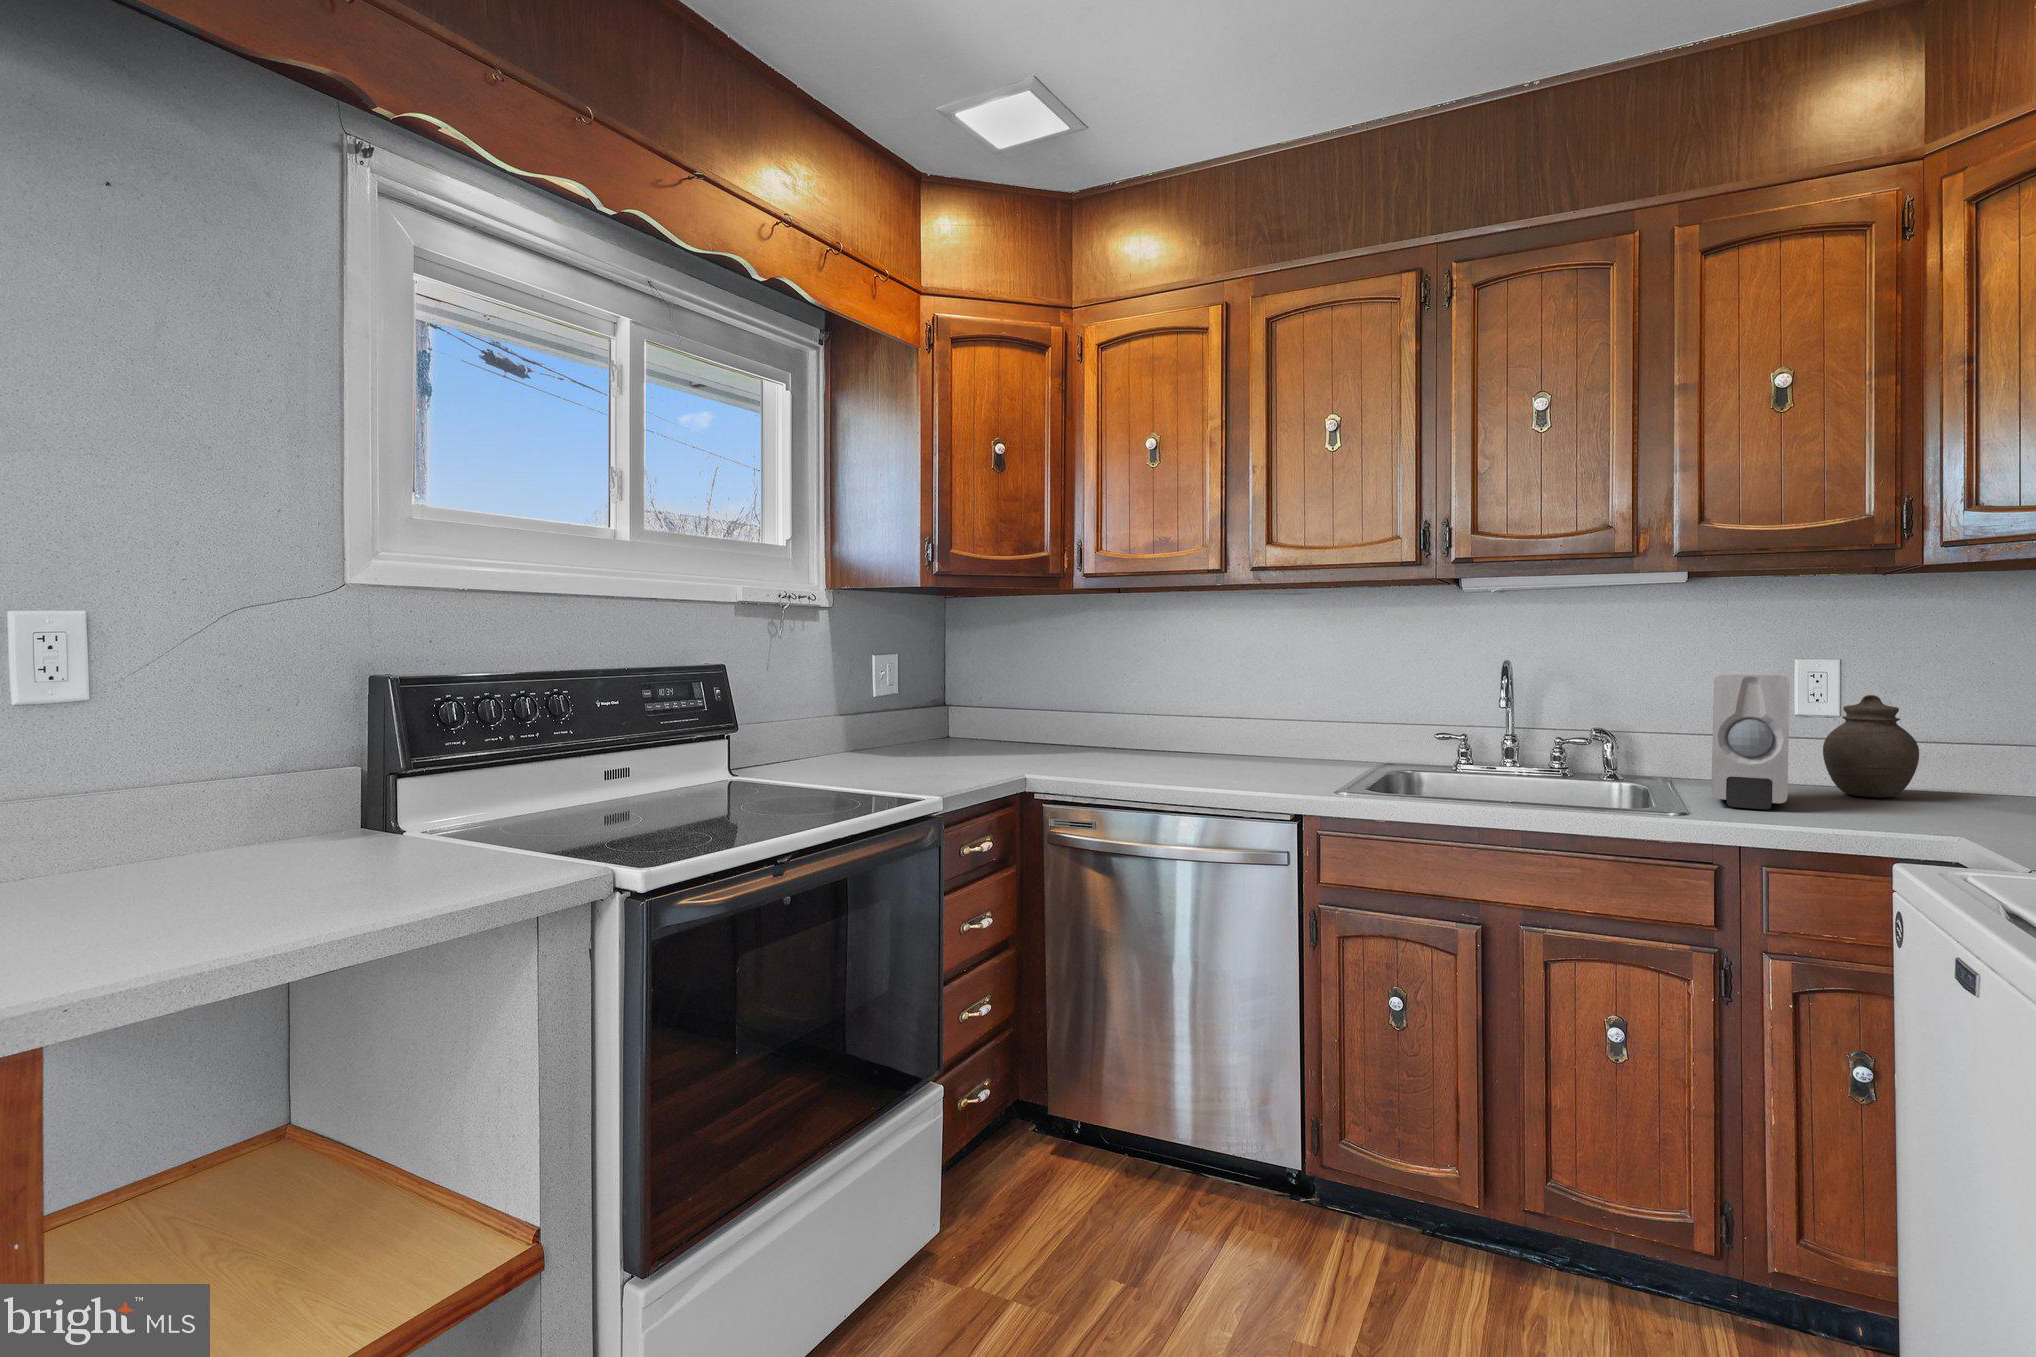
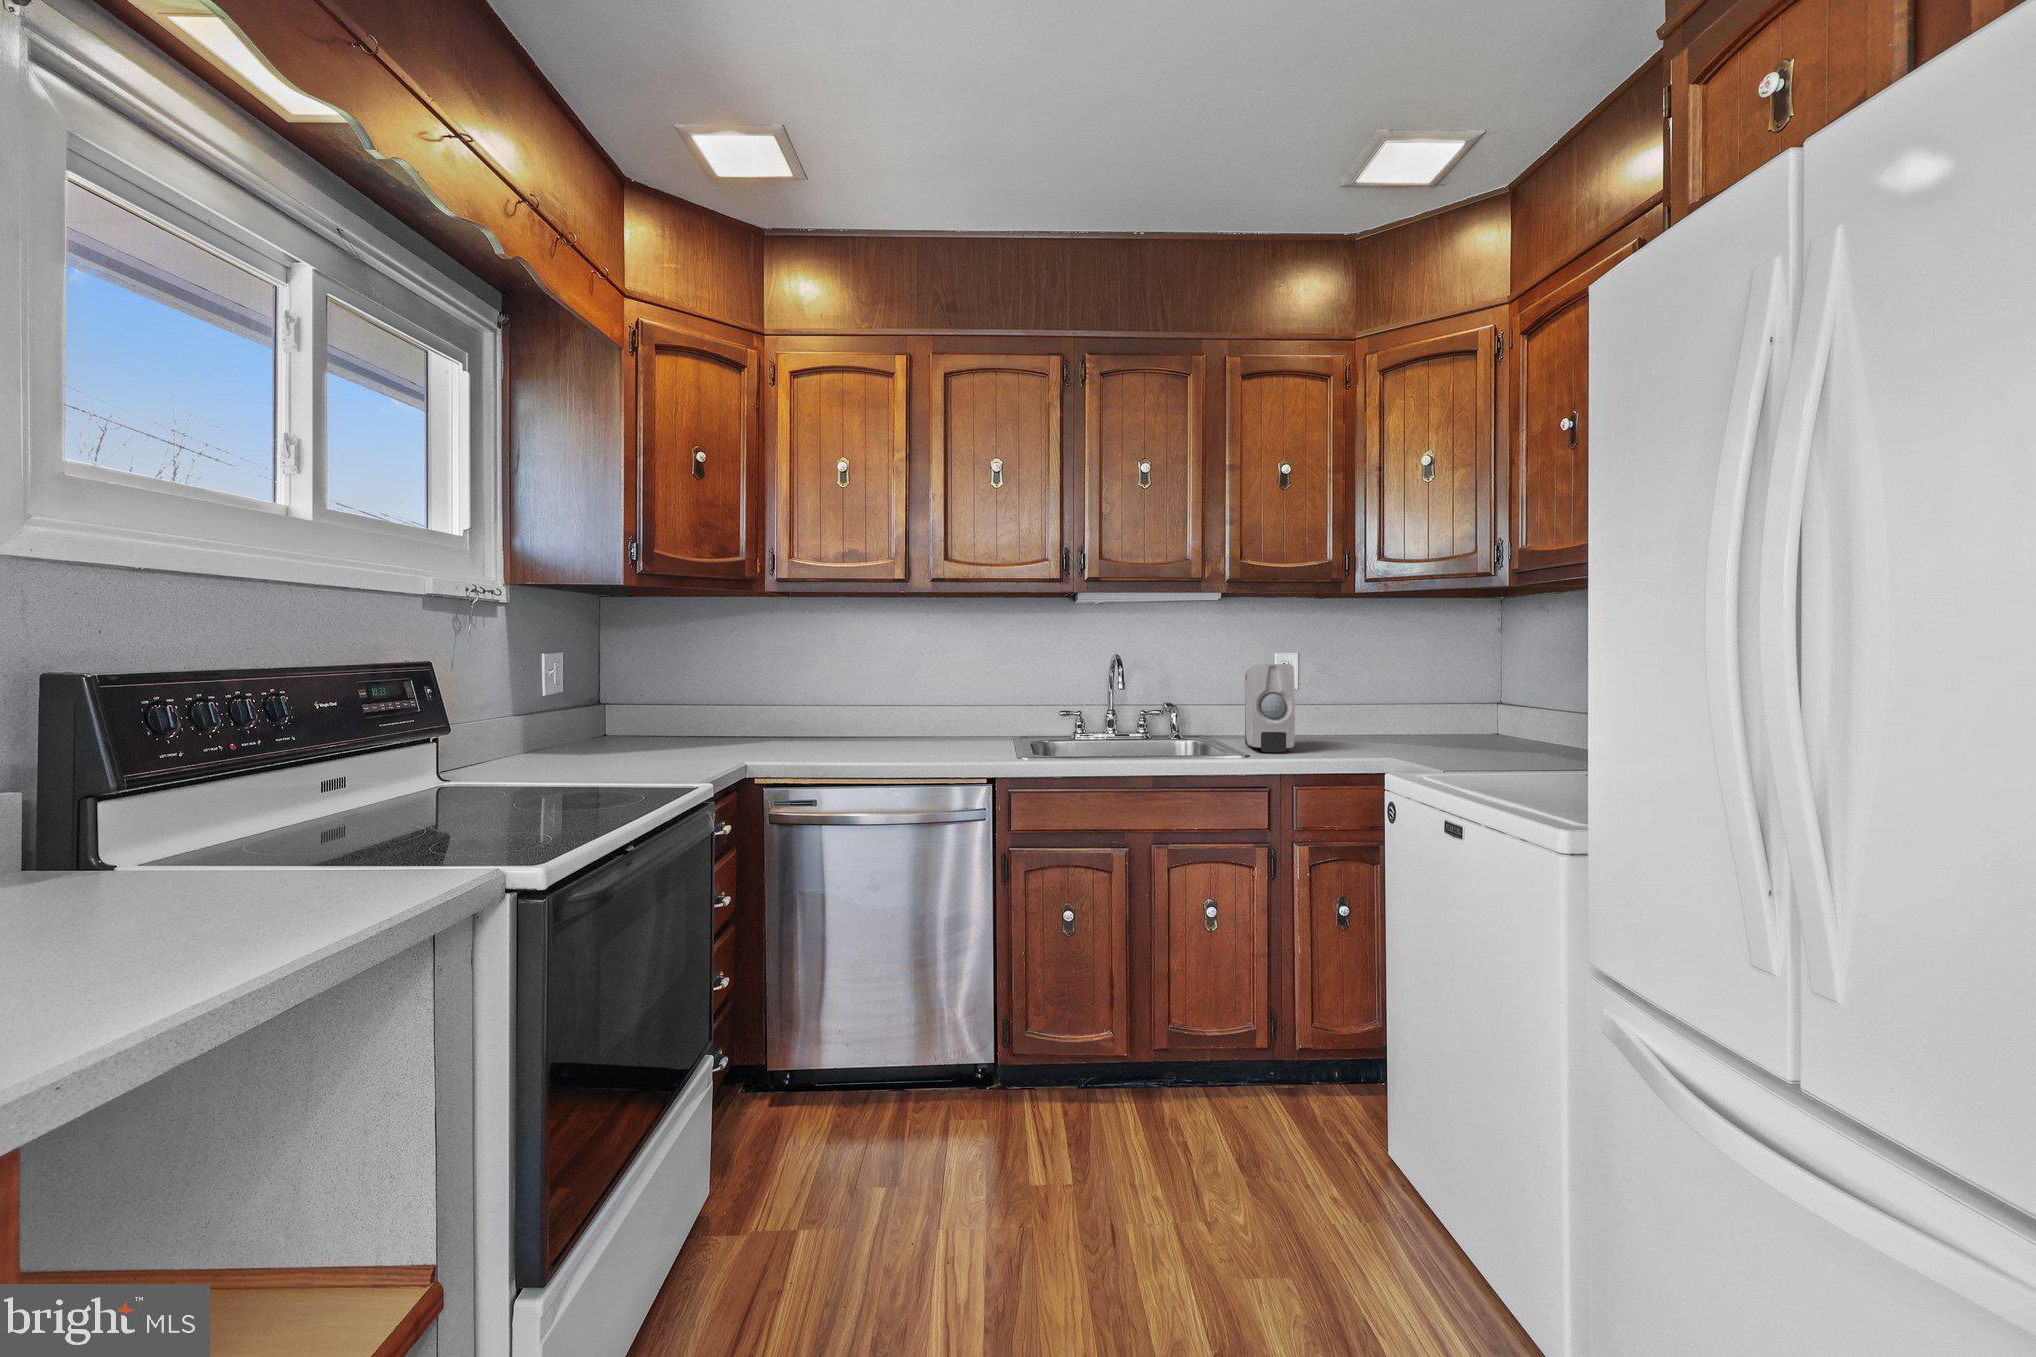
jar: present [1823,695,1919,798] -> none [1295,677,1345,741]

